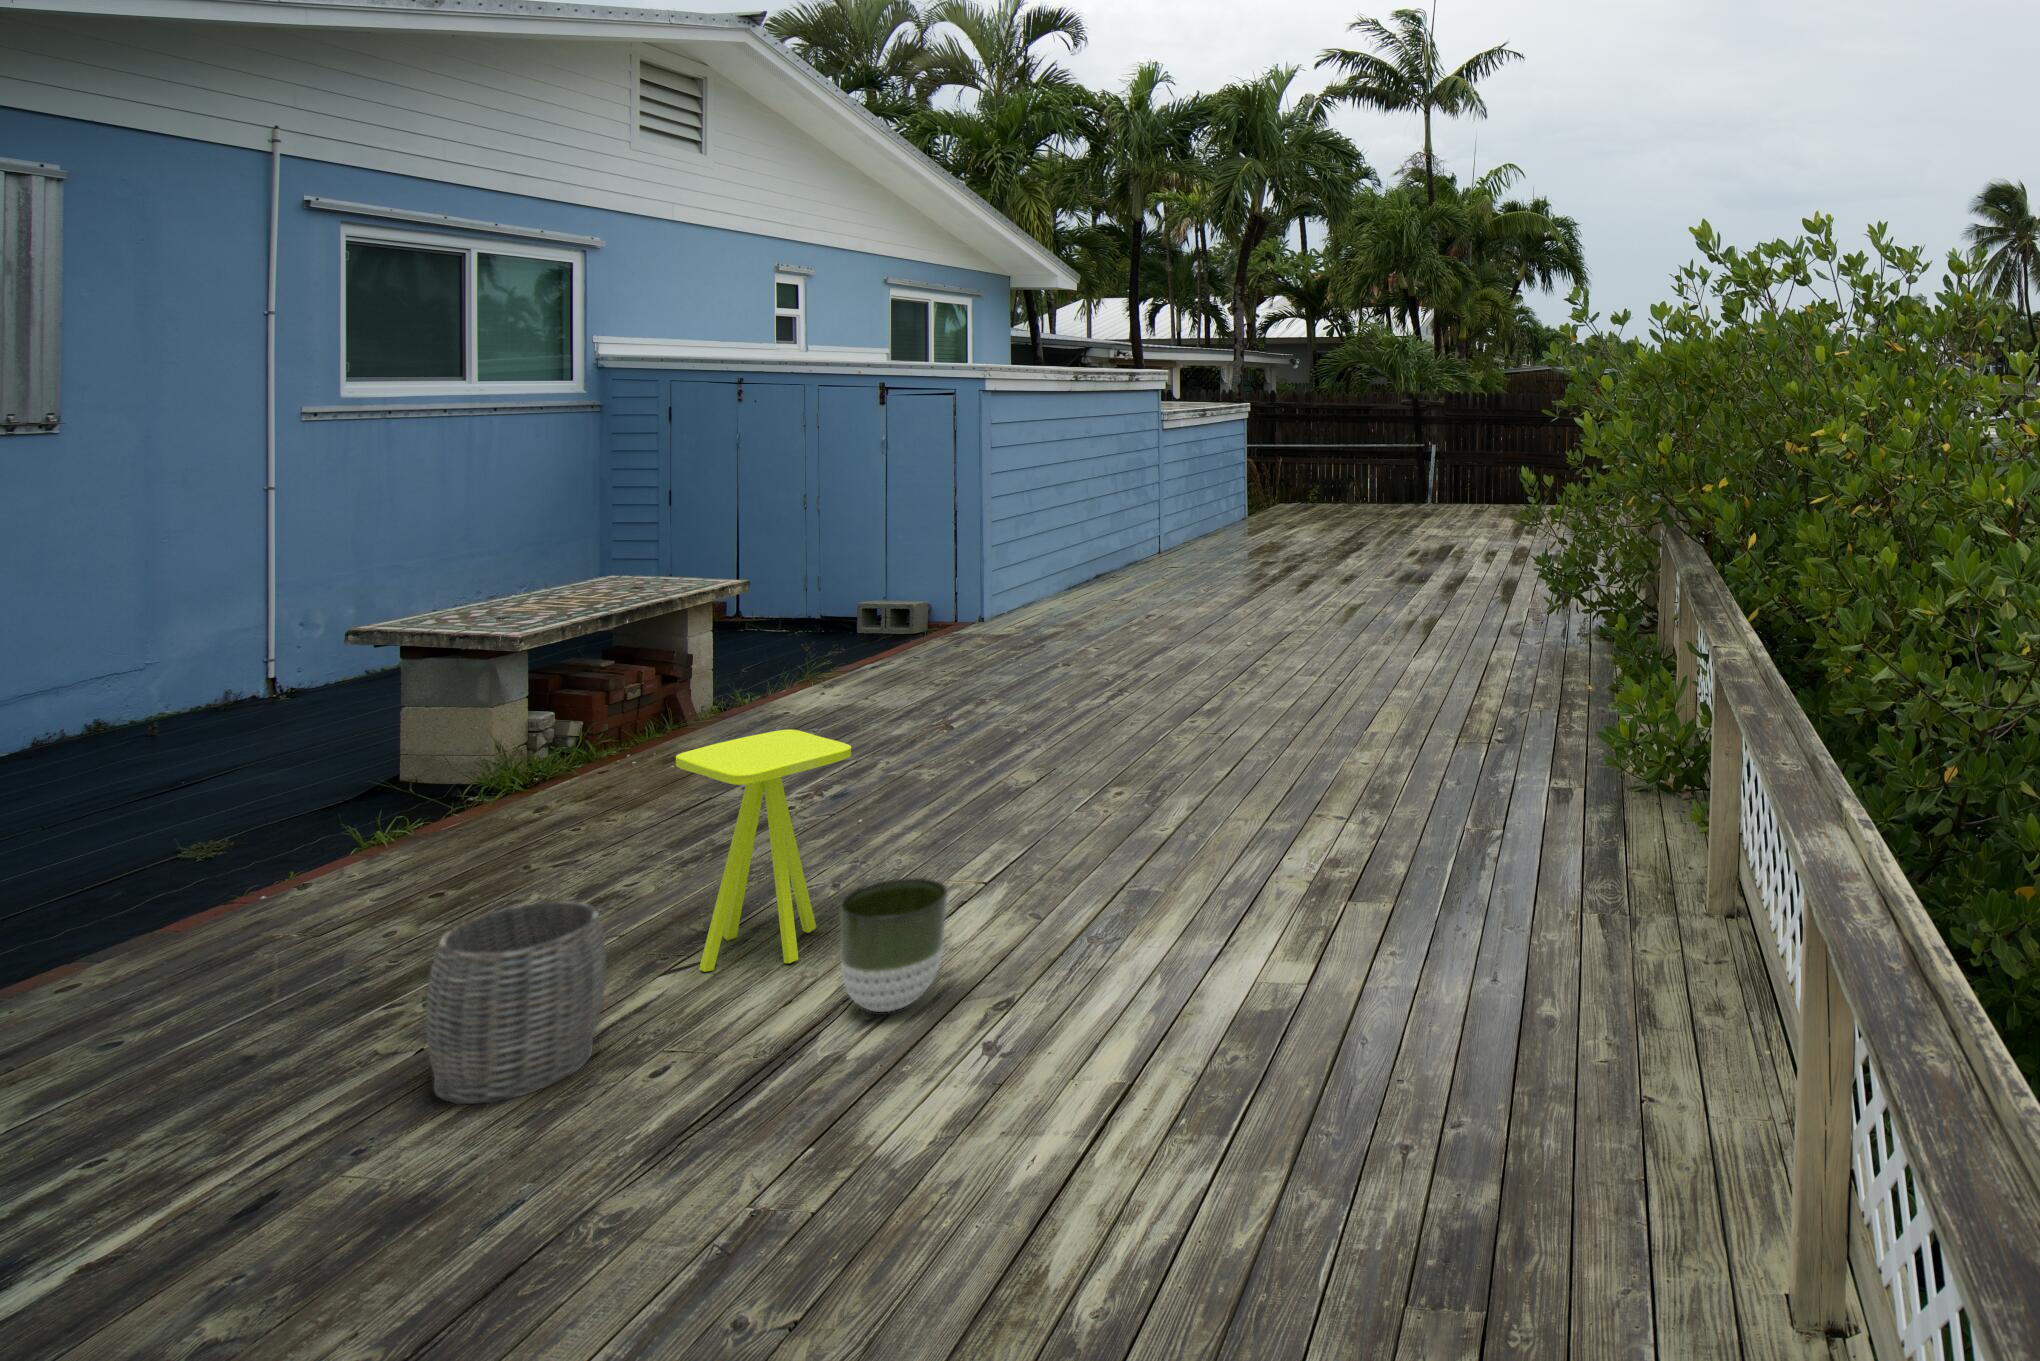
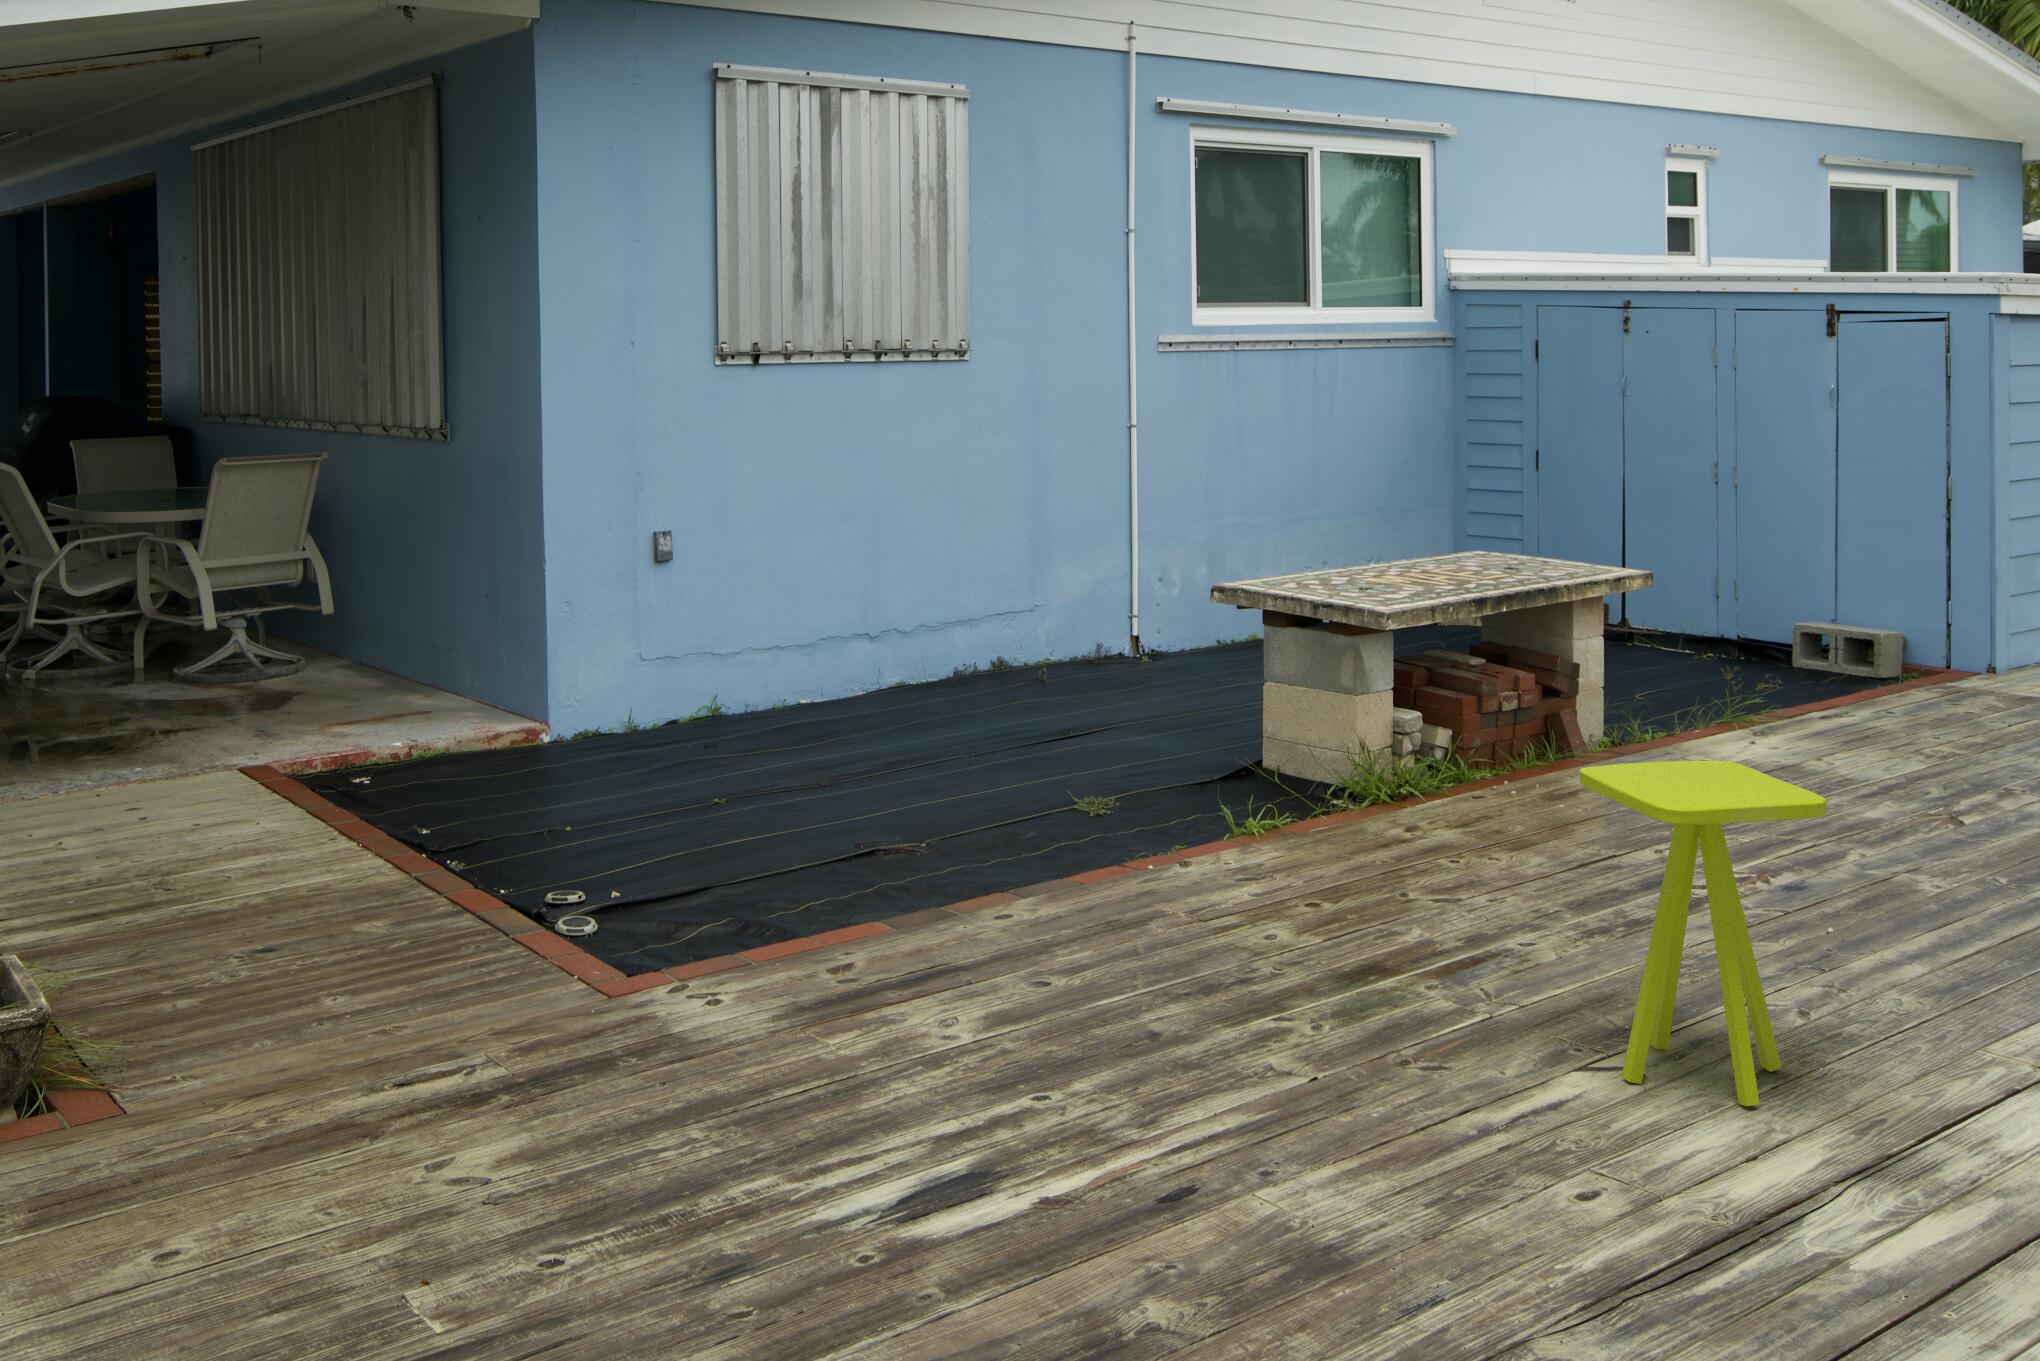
planter: present [840,878,948,1012] -> none [1825,1017,2005,1229]
woven basket: present [426,901,606,1104] -> none [1318,922,1509,1167]

